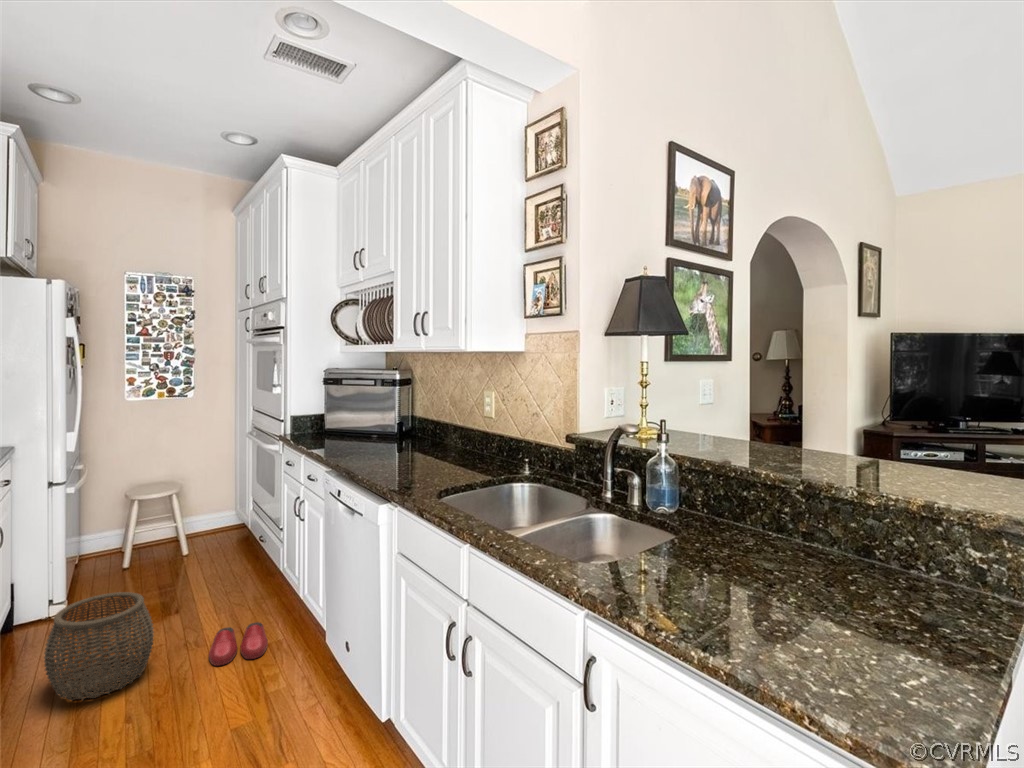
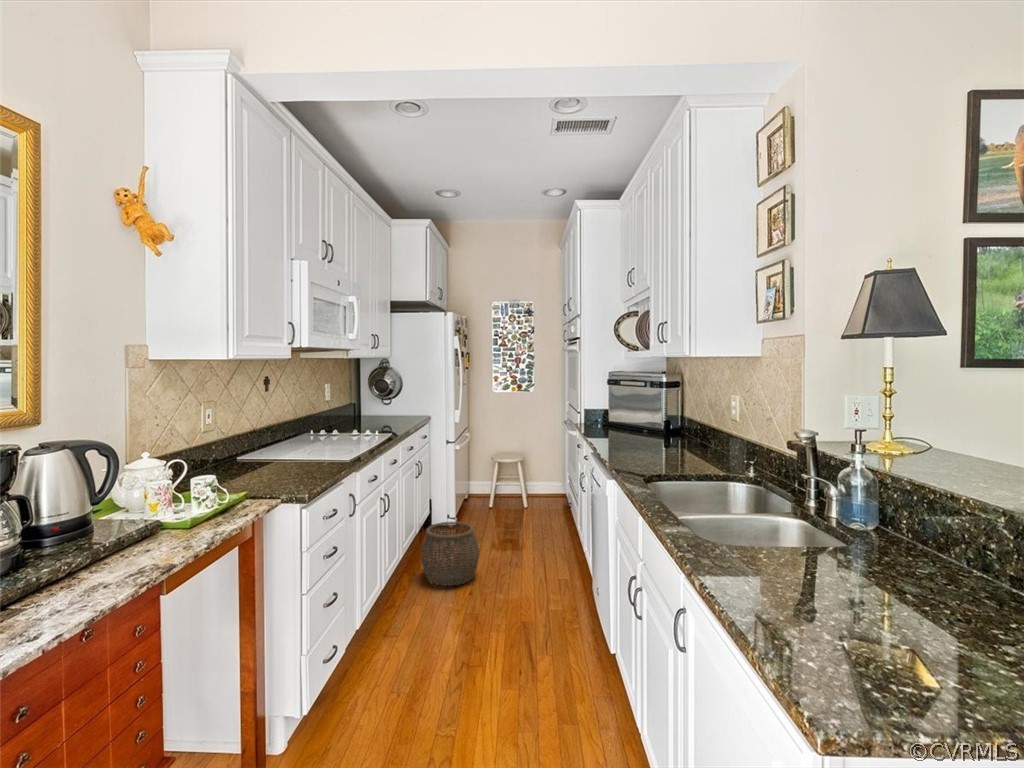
slippers: present [209,622,268,666] -> none [510,565,550,592]

